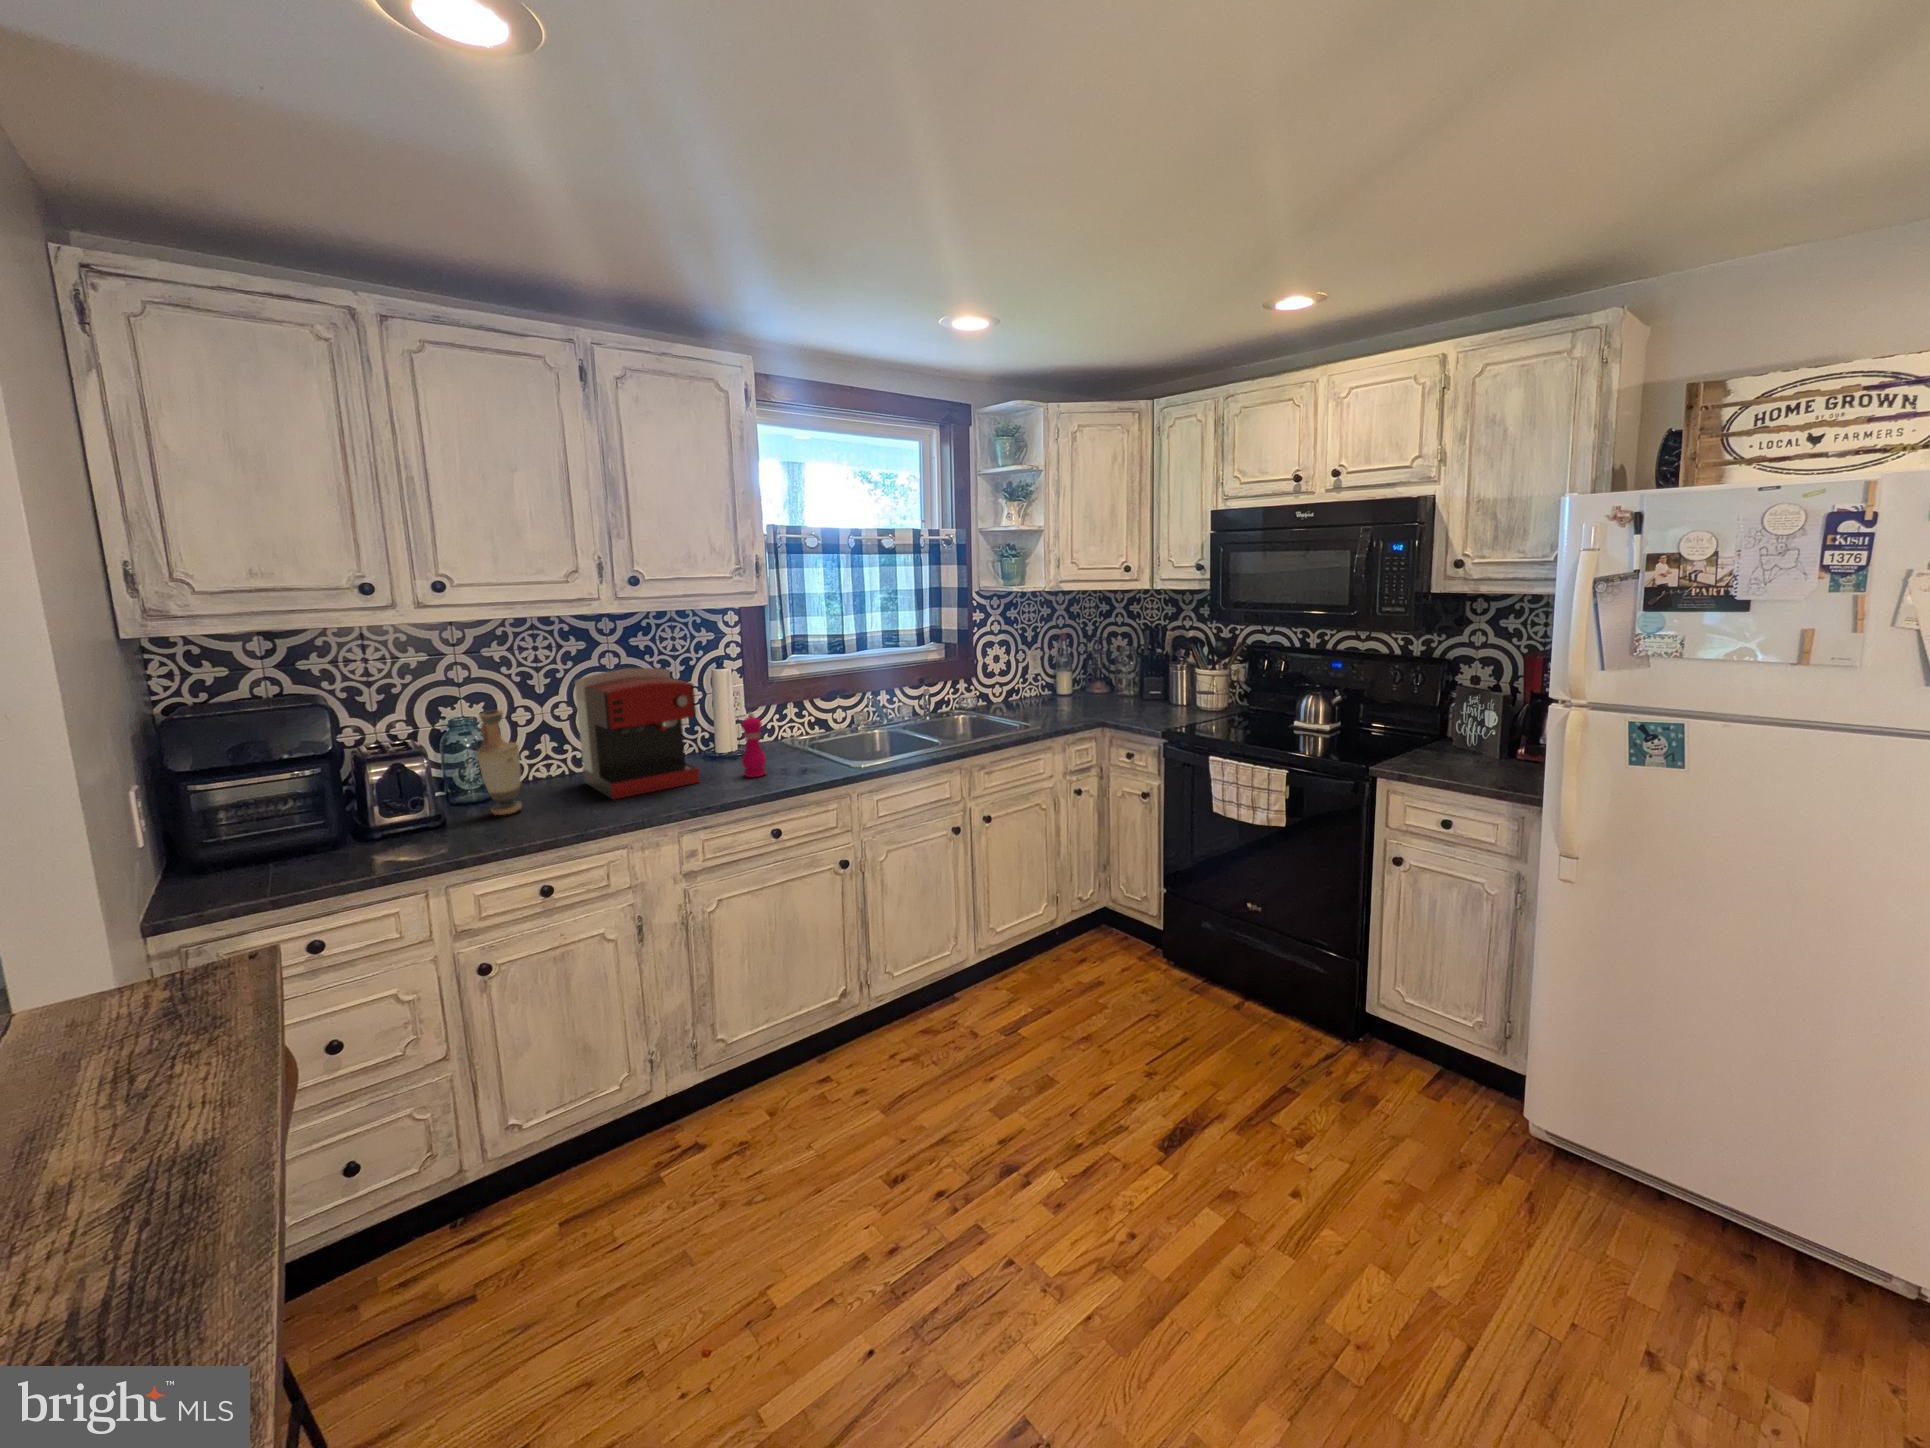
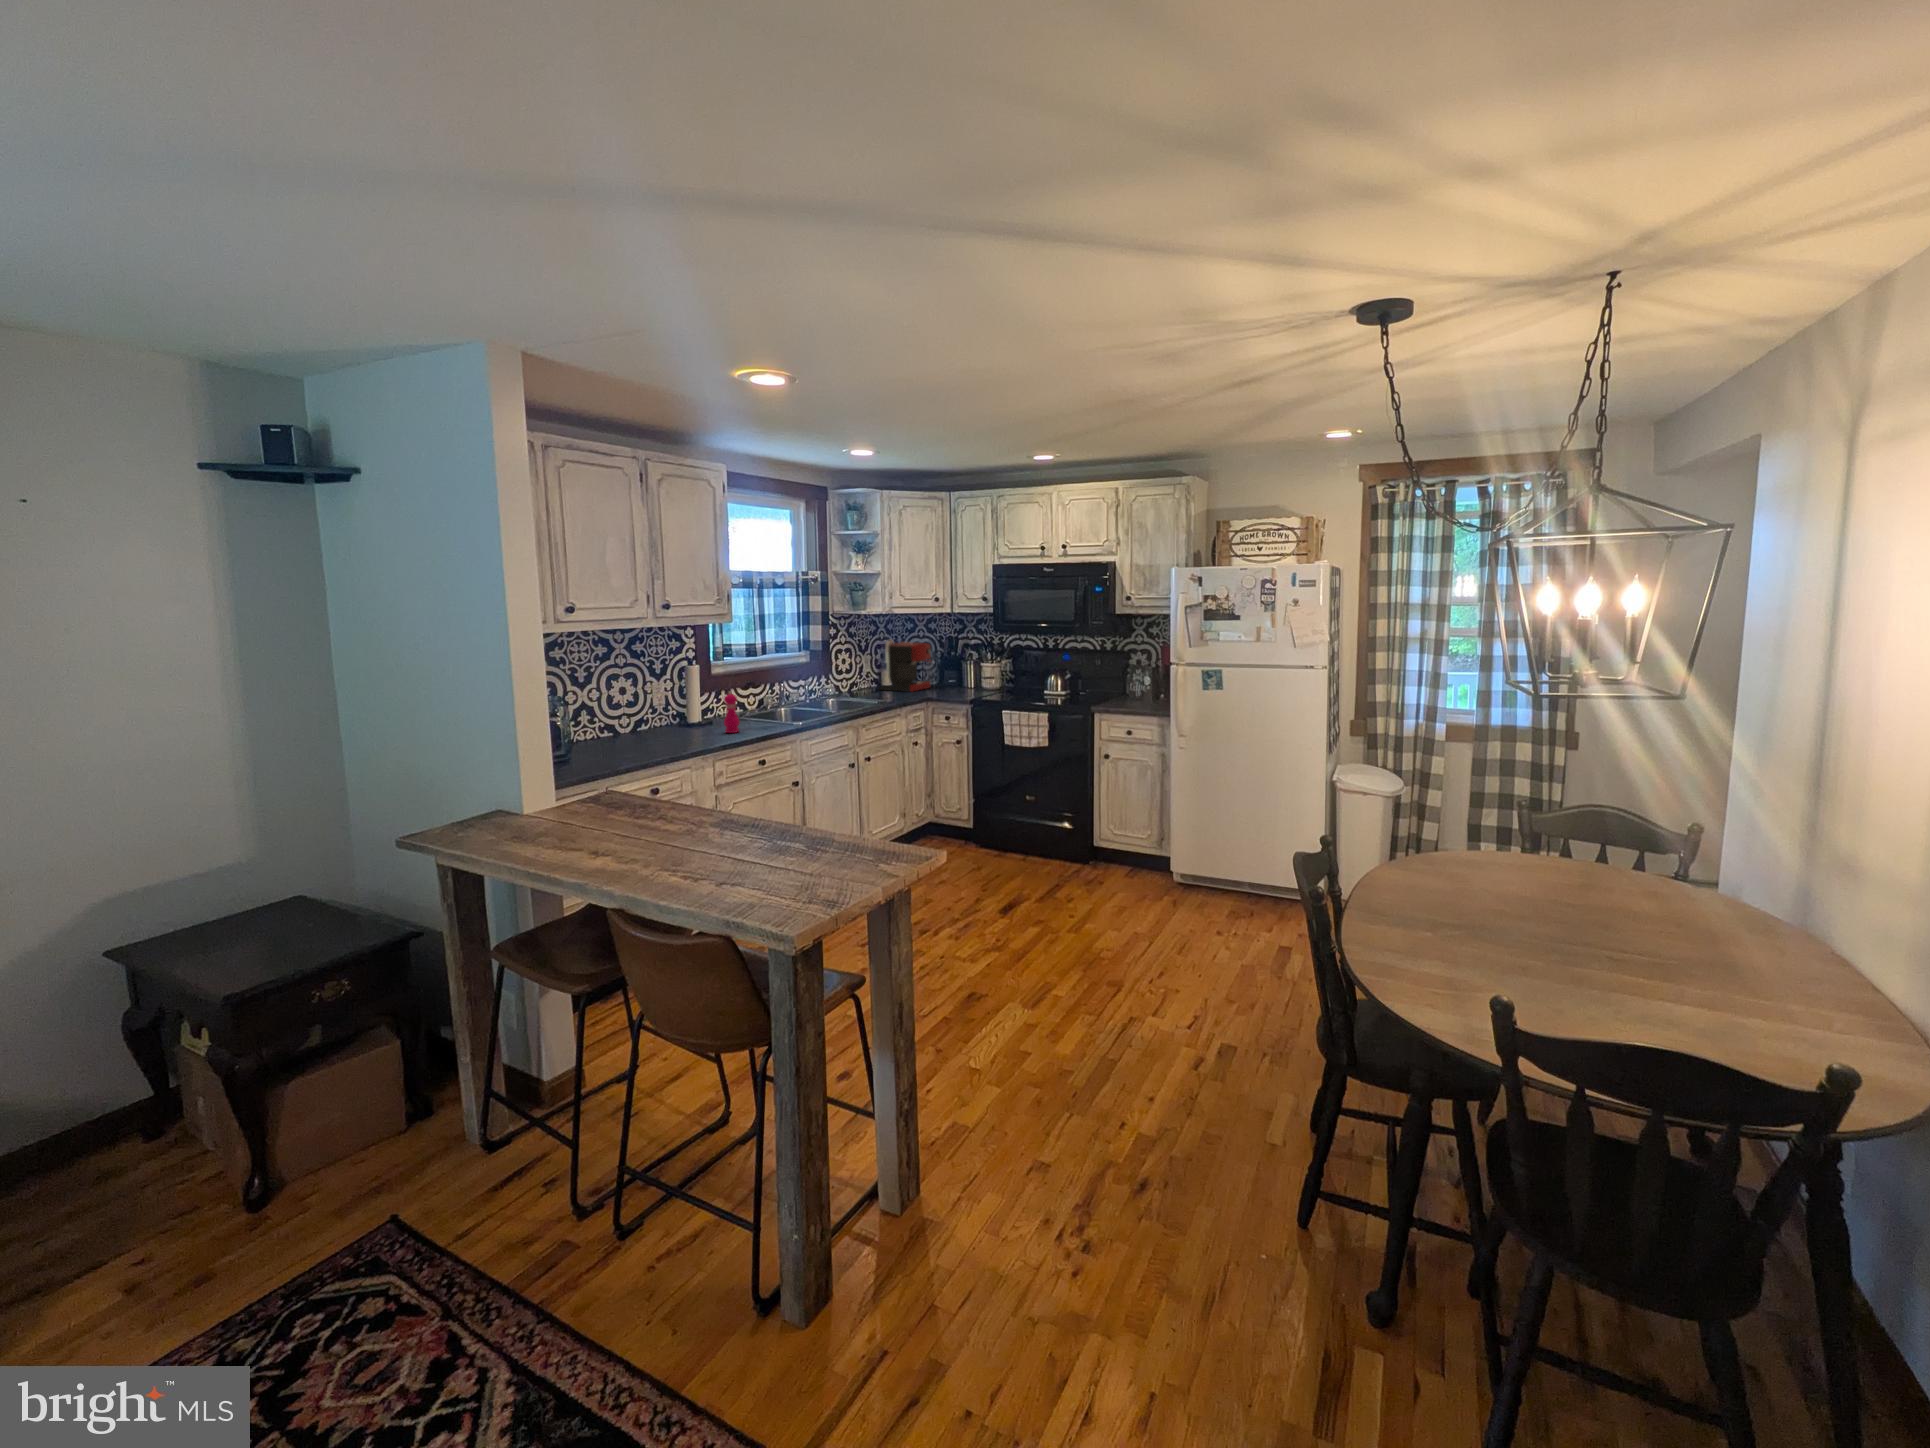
coffee maker: present [575,668,700,799] -> present [879,640,931,692]
vase: present [477,710,522,815] -> none [578,689,604,757]

